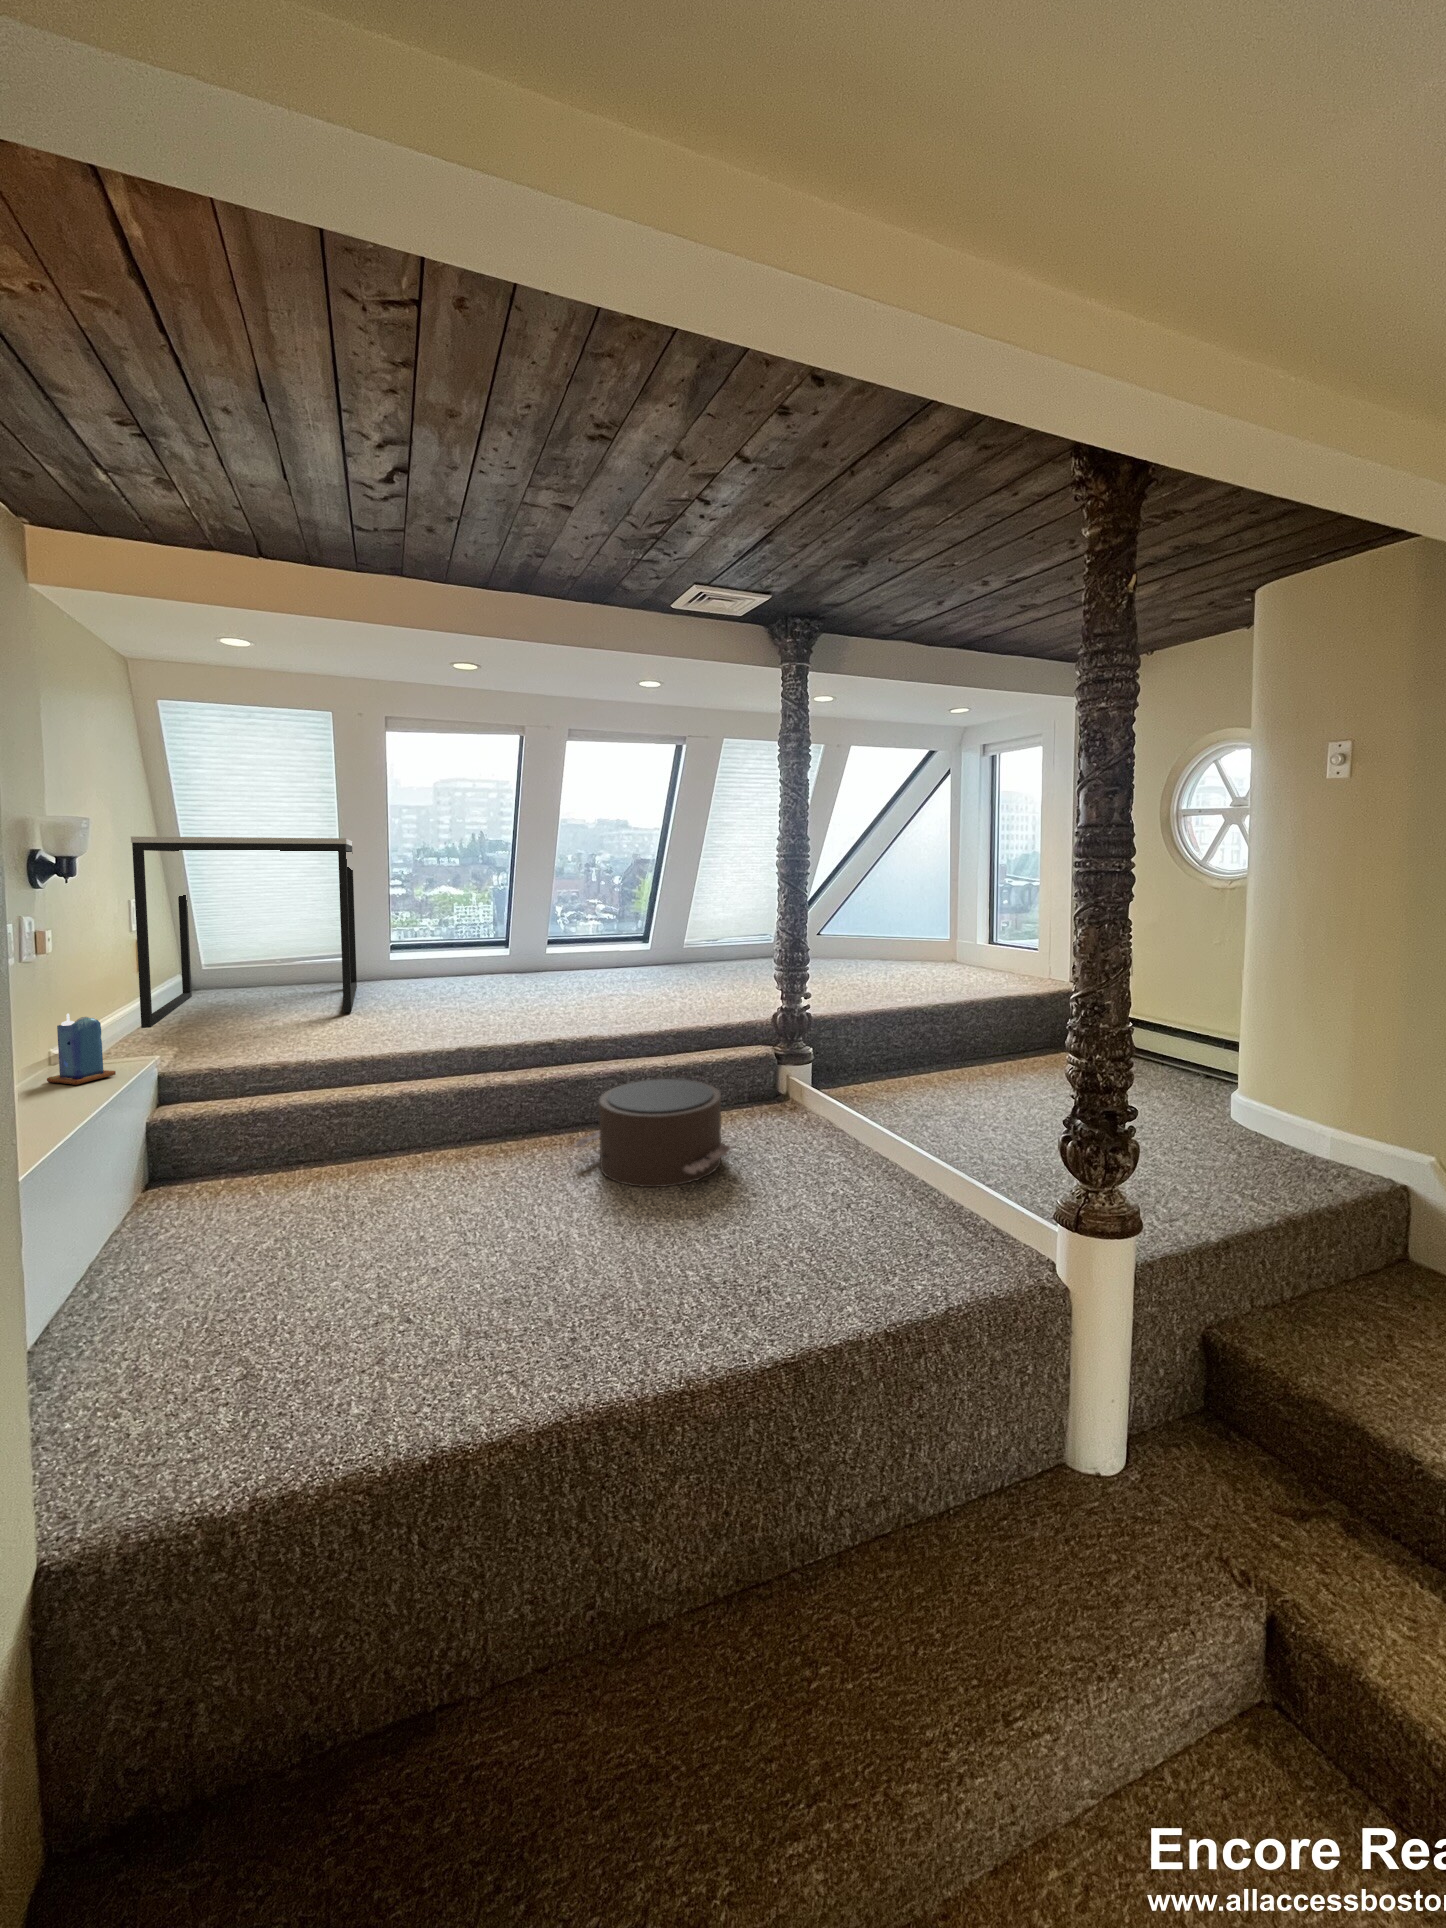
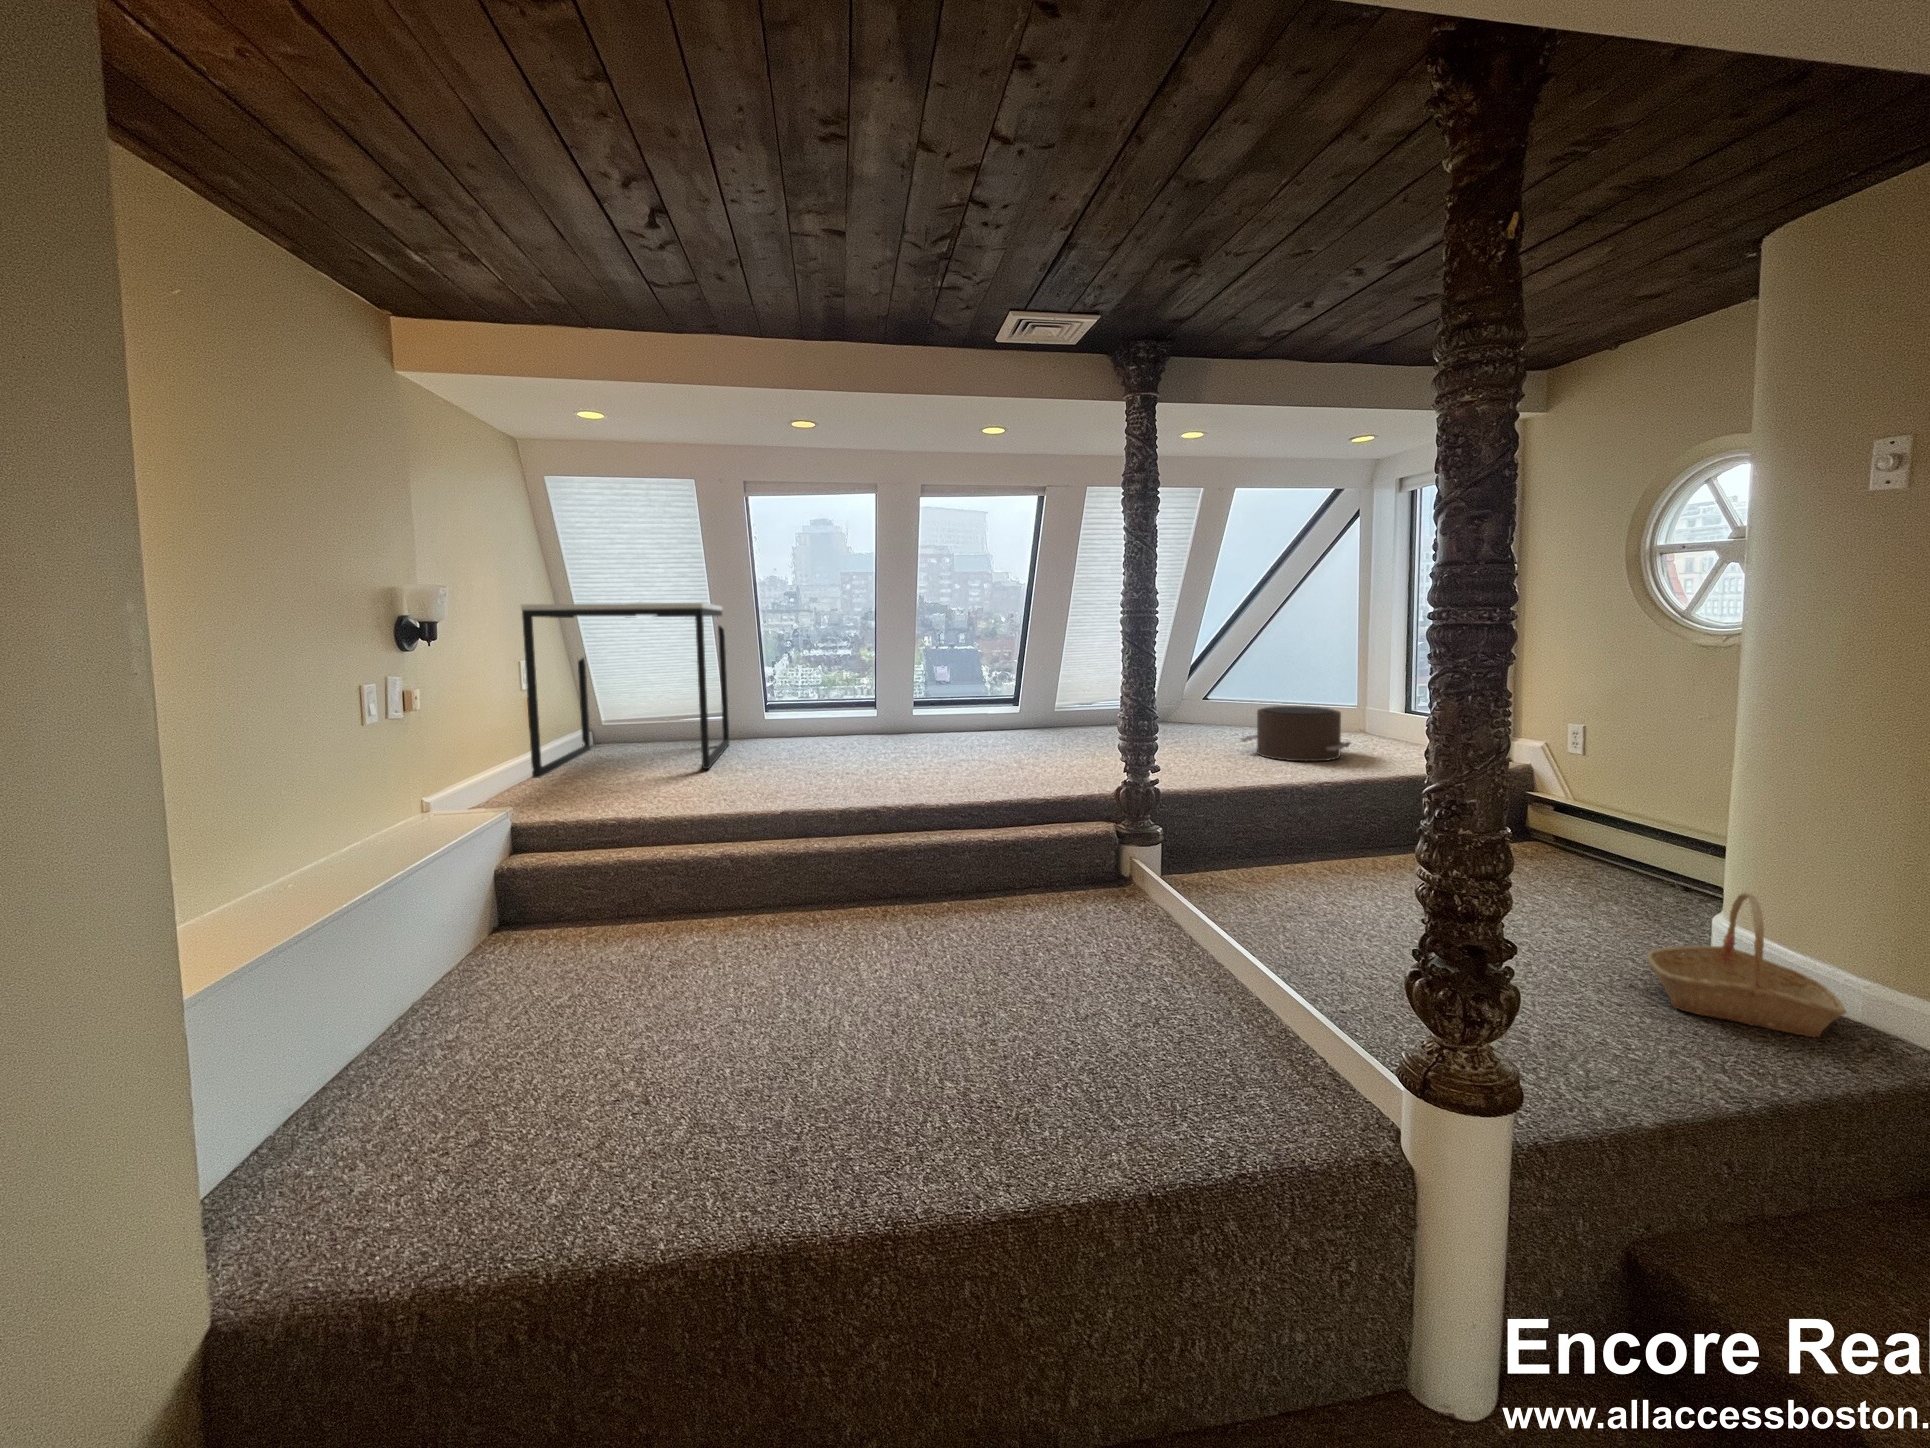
candle: present [47,1013,116,1085] -> none [412,766,468,831]
basket: none [1195,1071,1321,1172] -> present [1647,893,1847,1038]
pouf: present [575,1079,731,1187] -> present [1241,706,1350,761]

